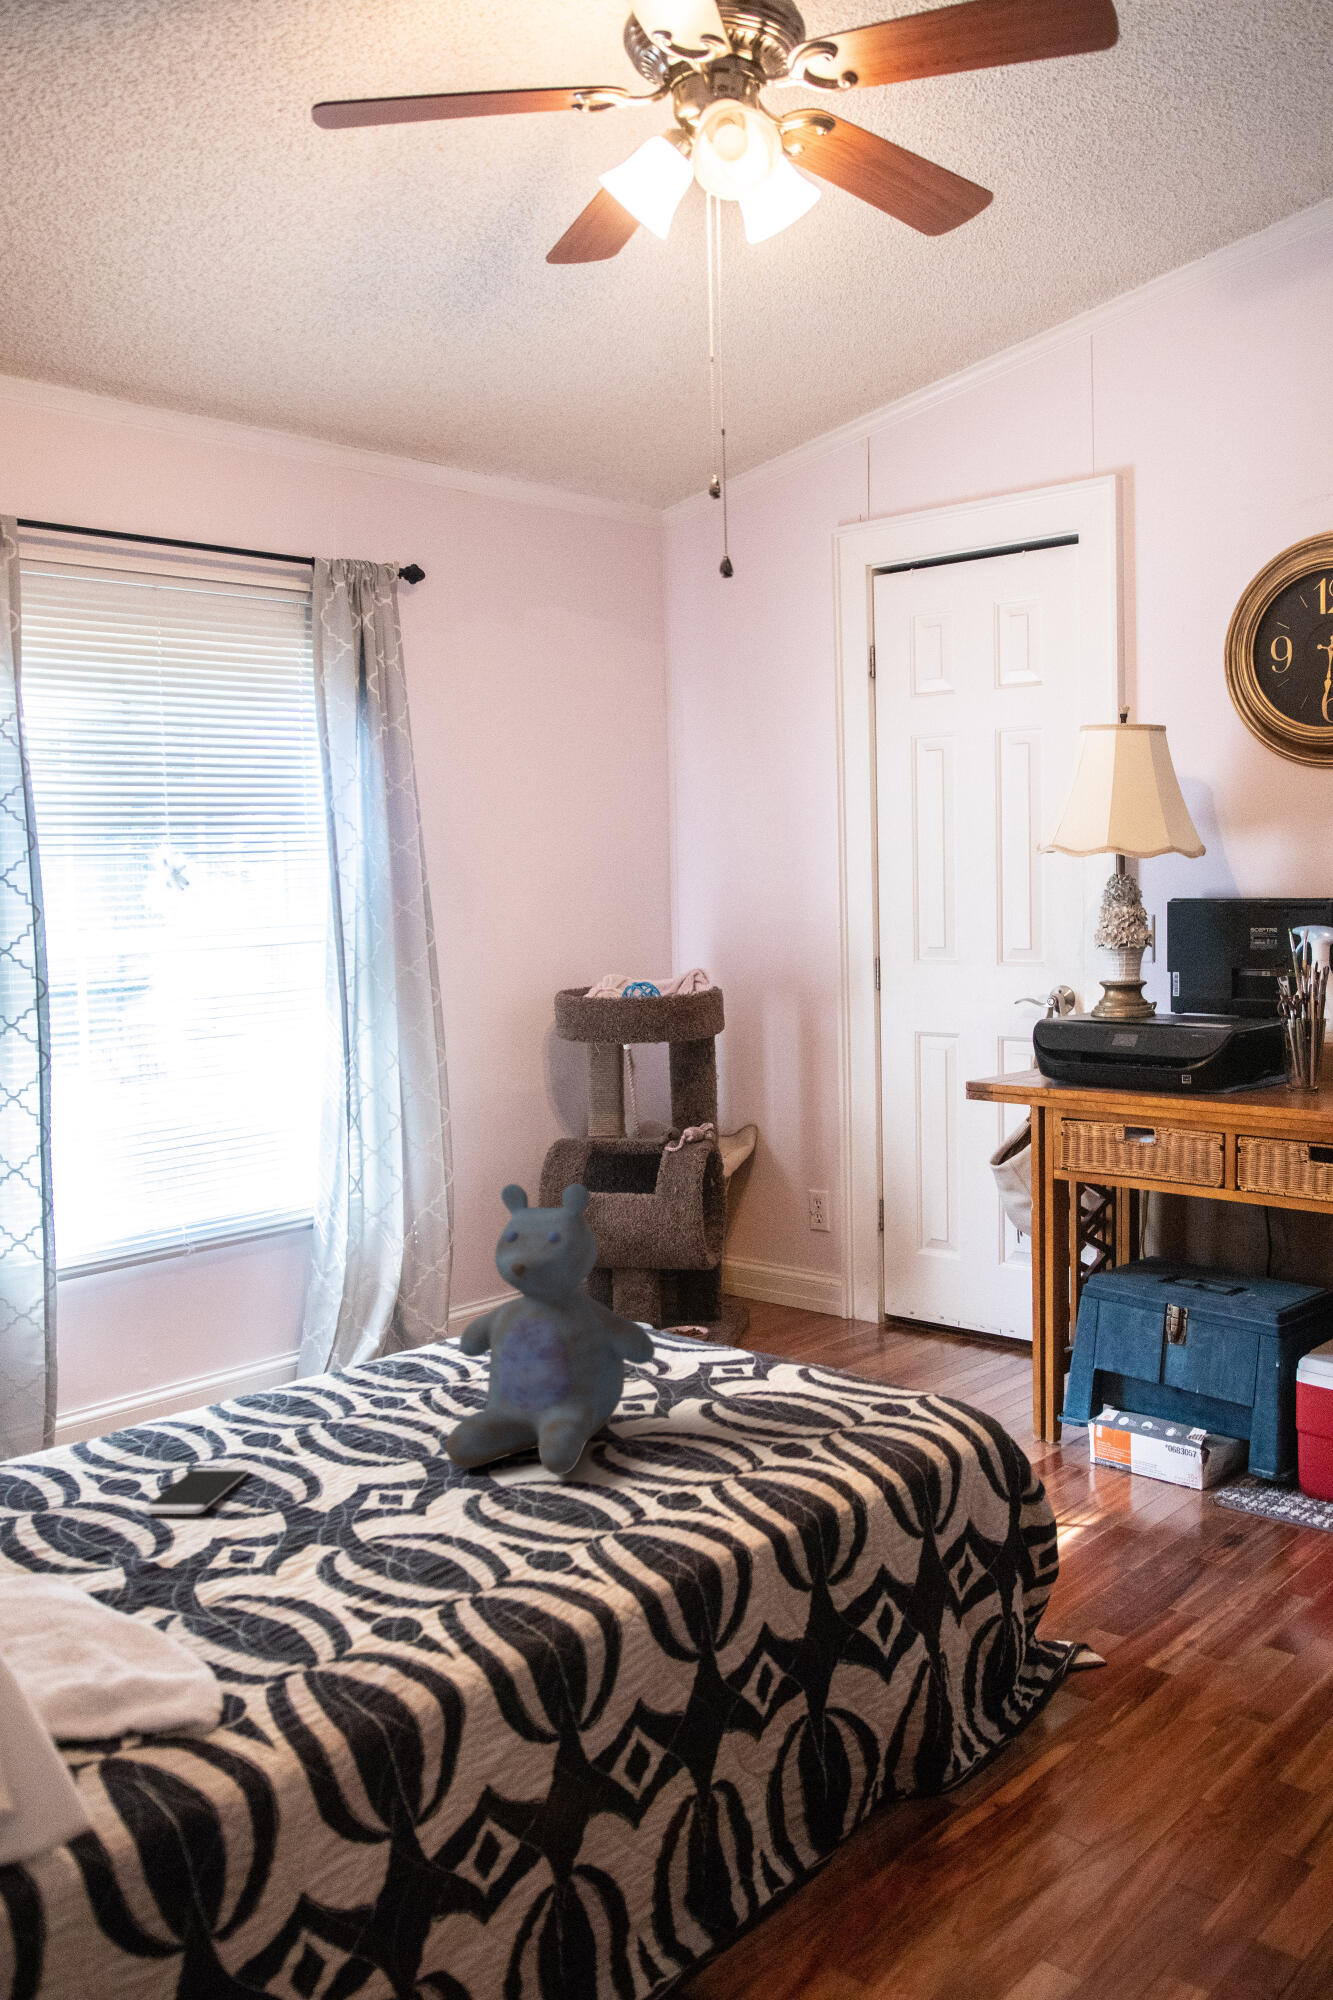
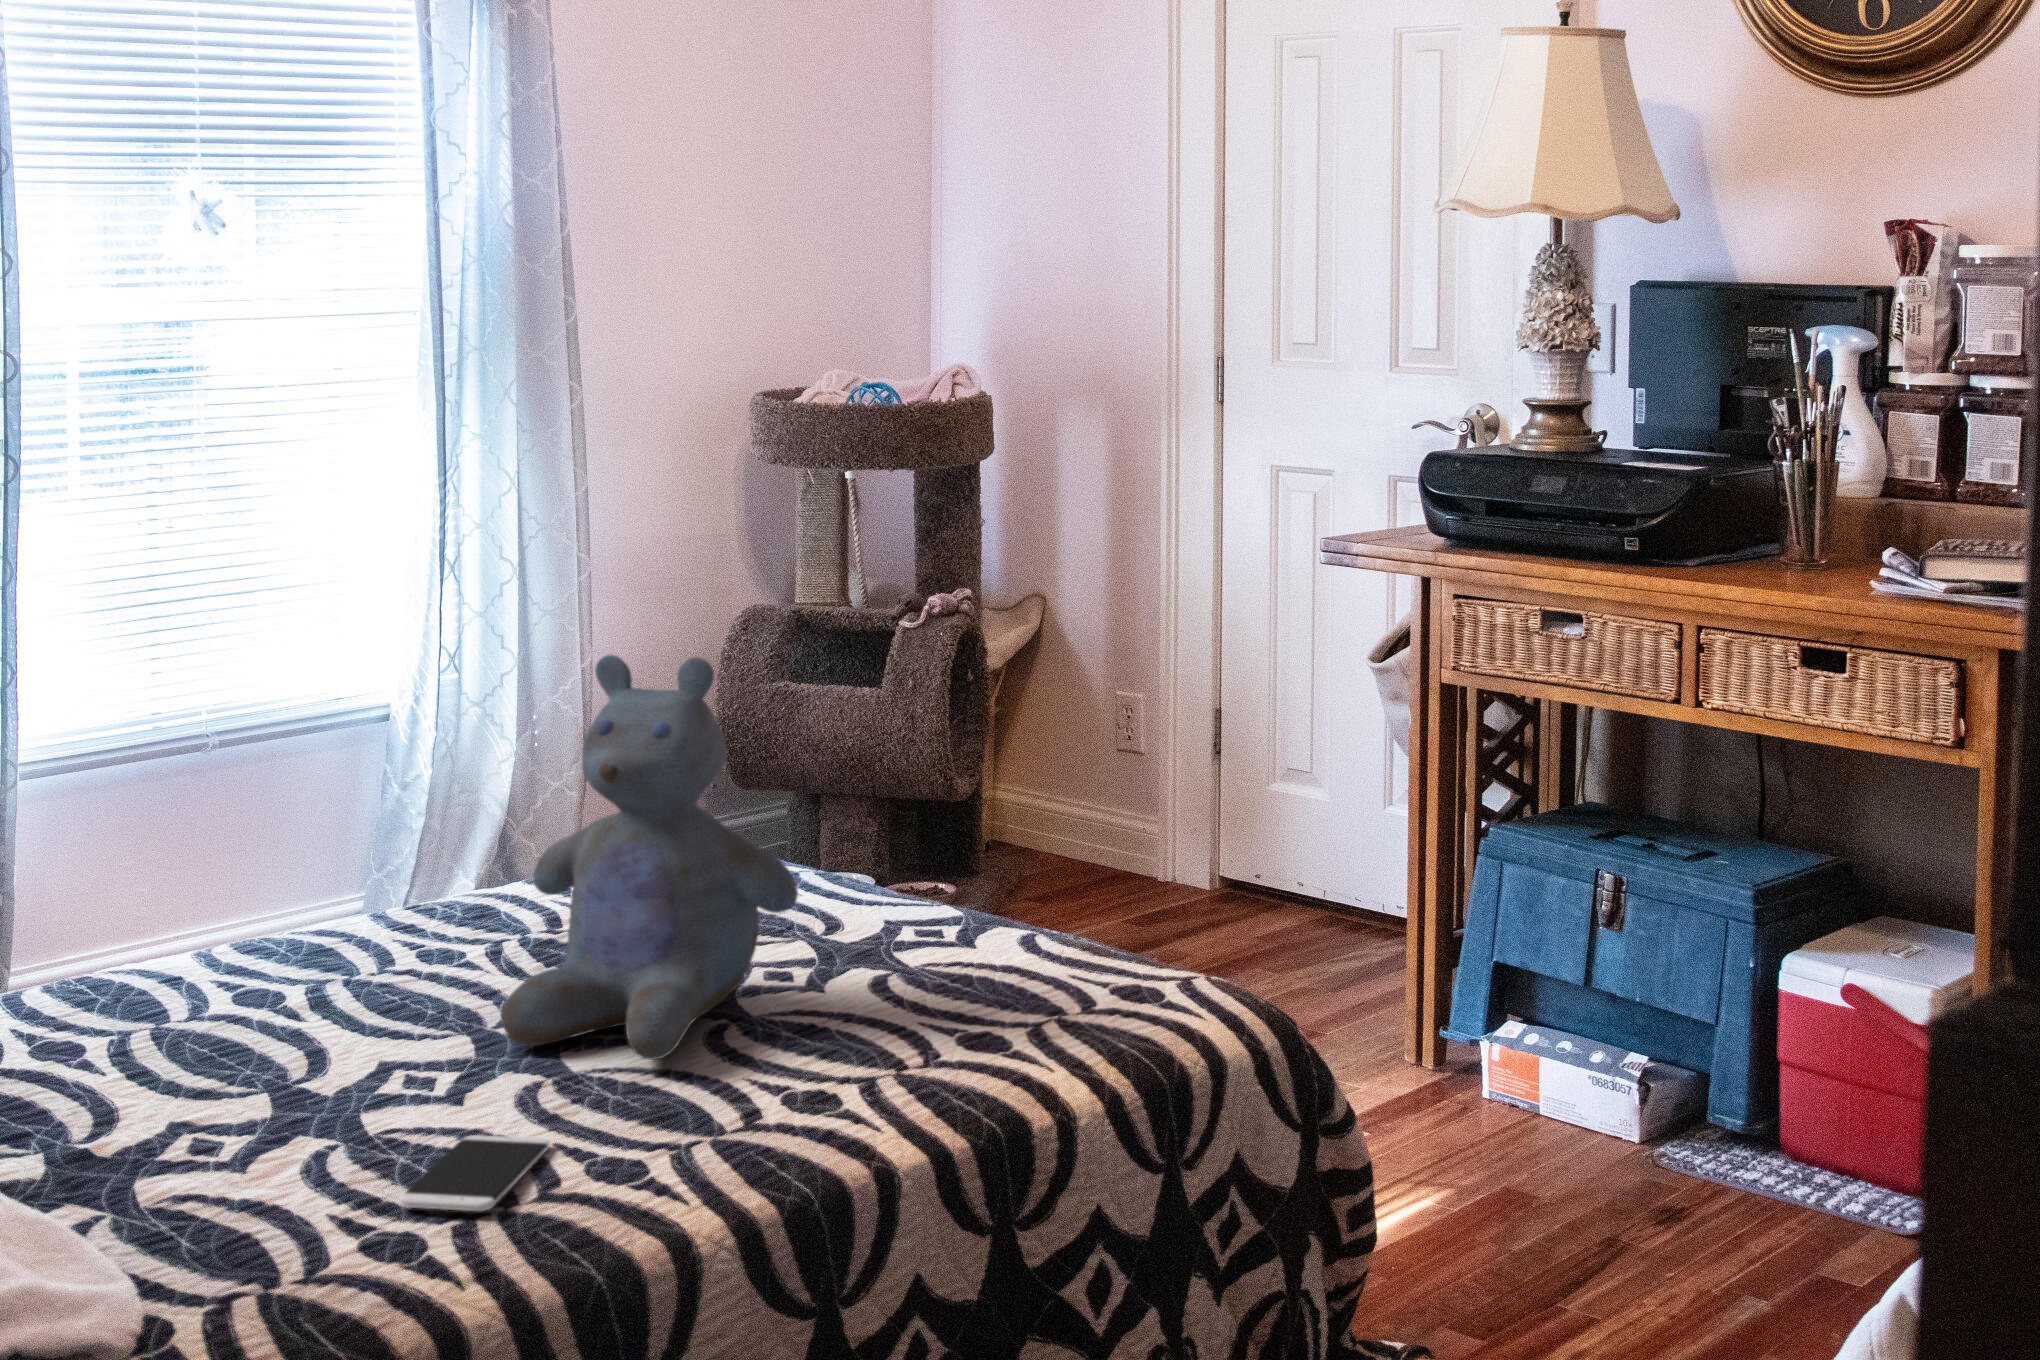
smartphone: present [144,1468,248,1514] -> present [400,1135,549,1211]

